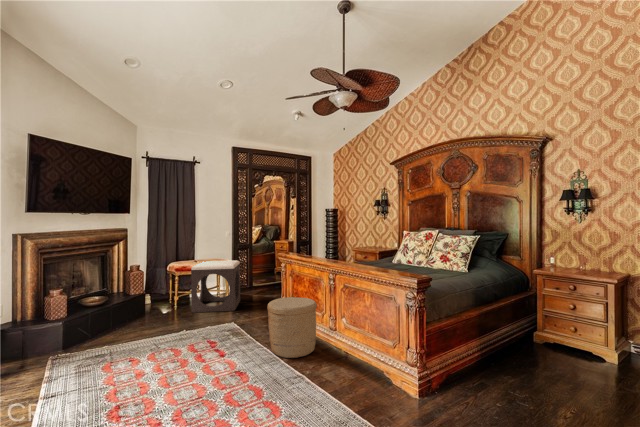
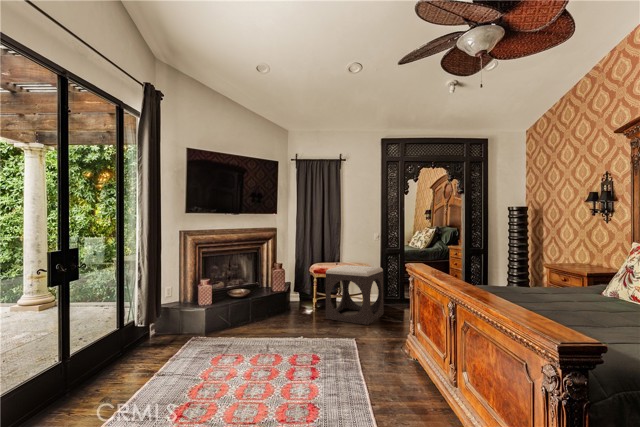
woven basket: present [267,297,317,358] -> none [364,323,434,413]

